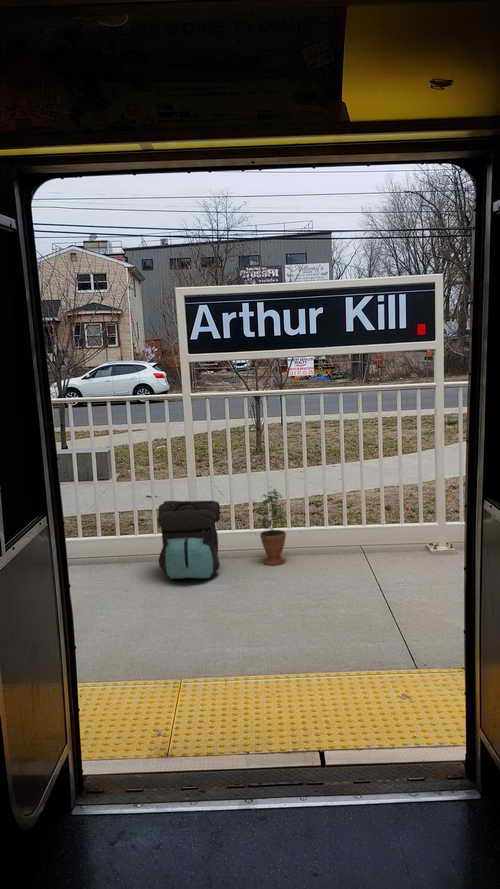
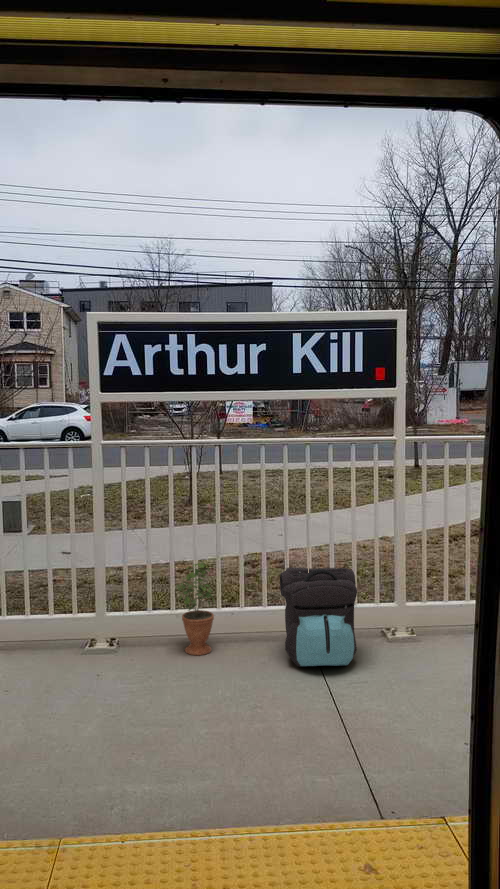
backpack: present [157,501,220,579] -> present [280,567,357,667]

